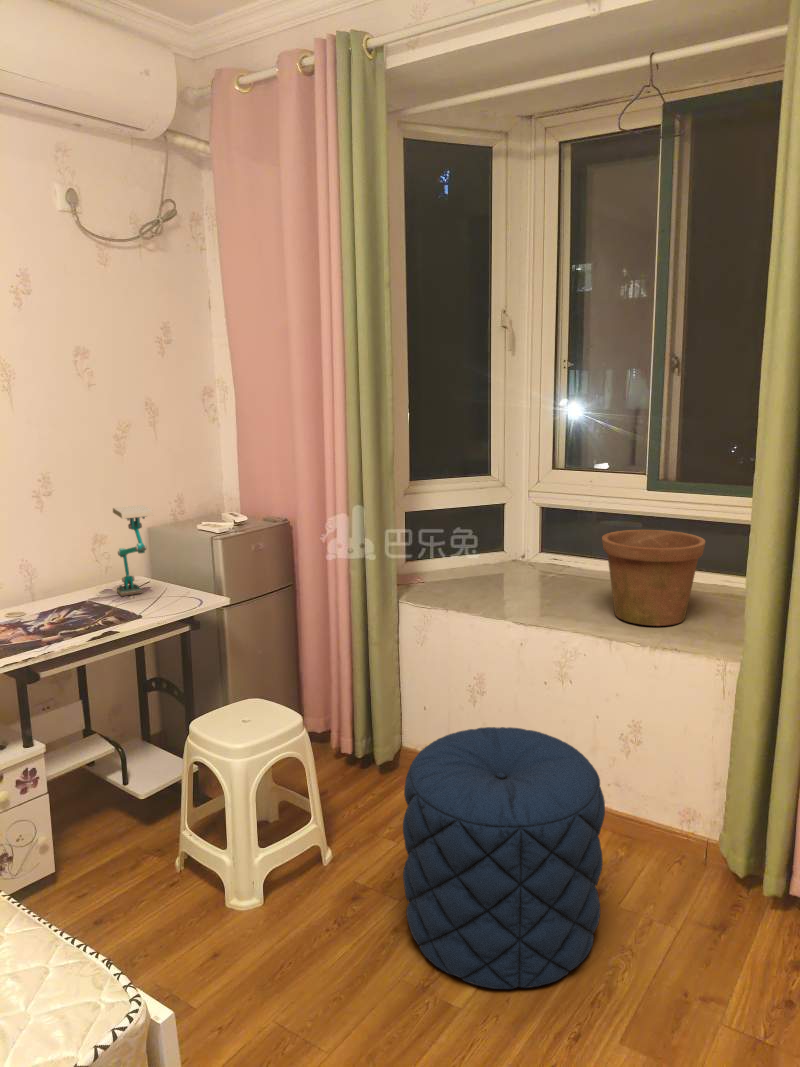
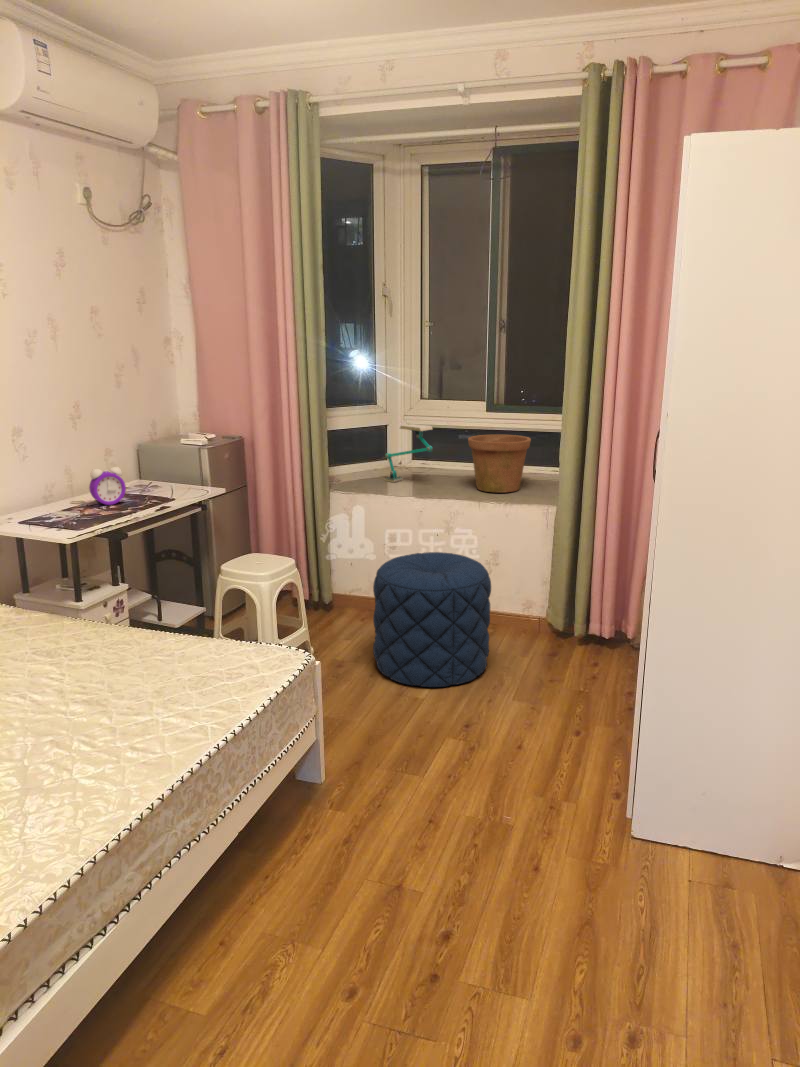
desk lamp: present [113,505,153,596] -> present [384,424,433,482]
alarm clock: none [20,569,71,623] -> present [89,467,126,505]

